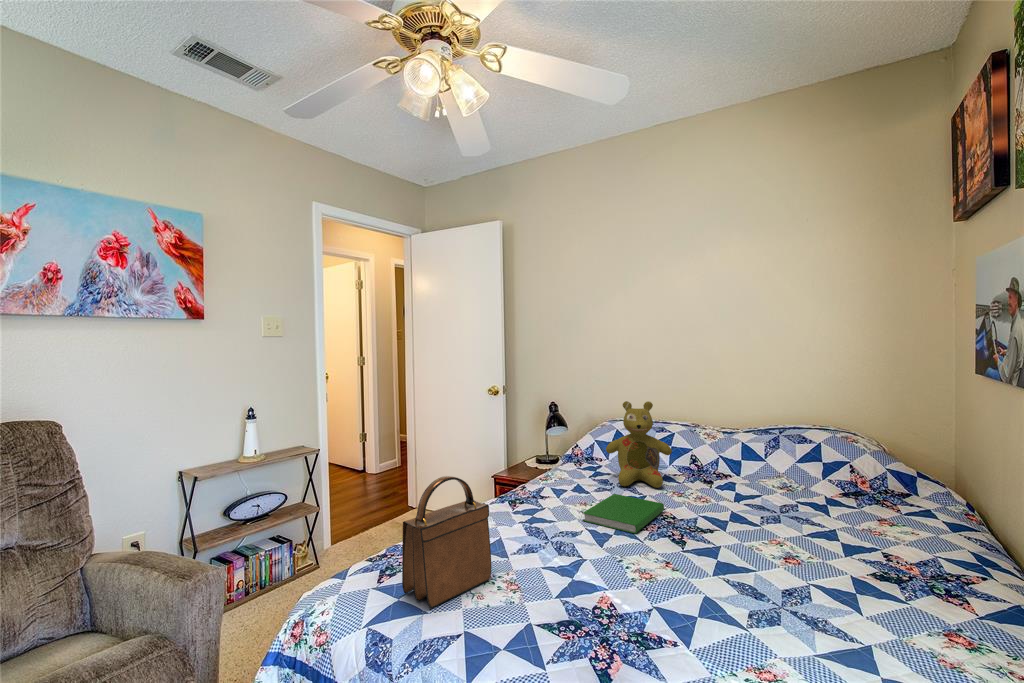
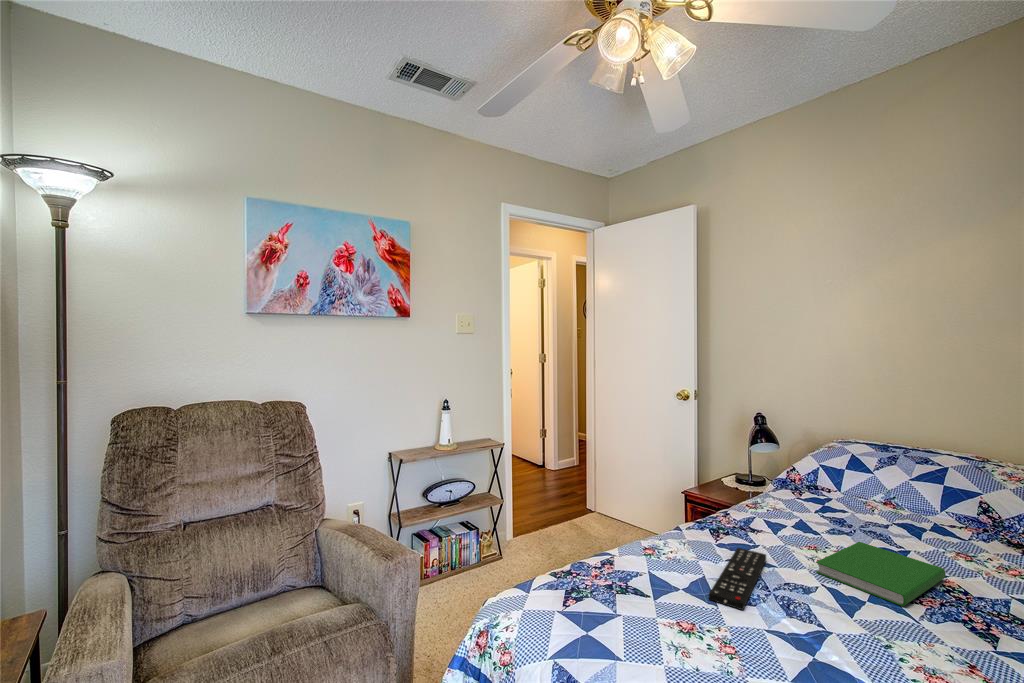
stuffed bear: present [606,401,672,488] -> none [841,421,948,542]
handbag: present [402,476,491,608] -> none [591,499,698,655]
remote control: none [502,512,549,557] -> present [709,548,766,610]

